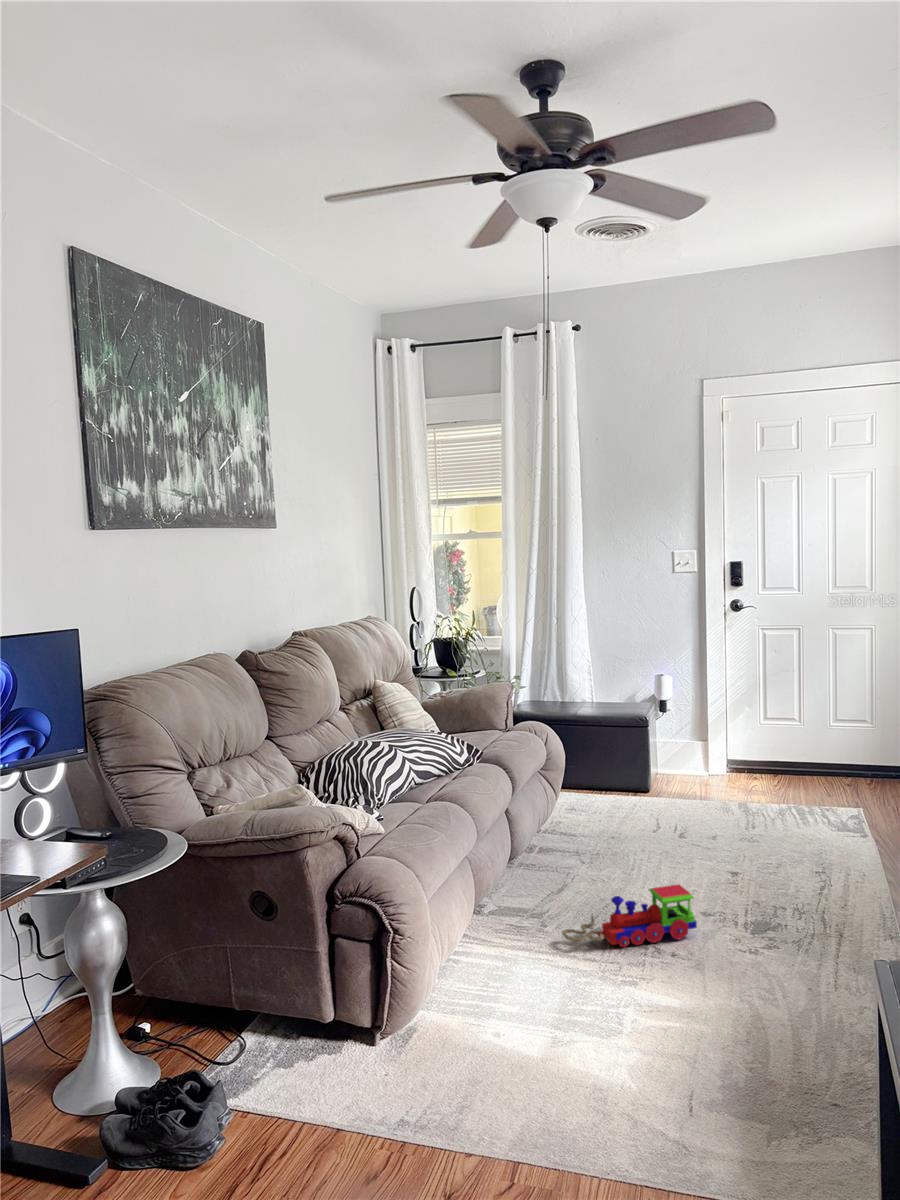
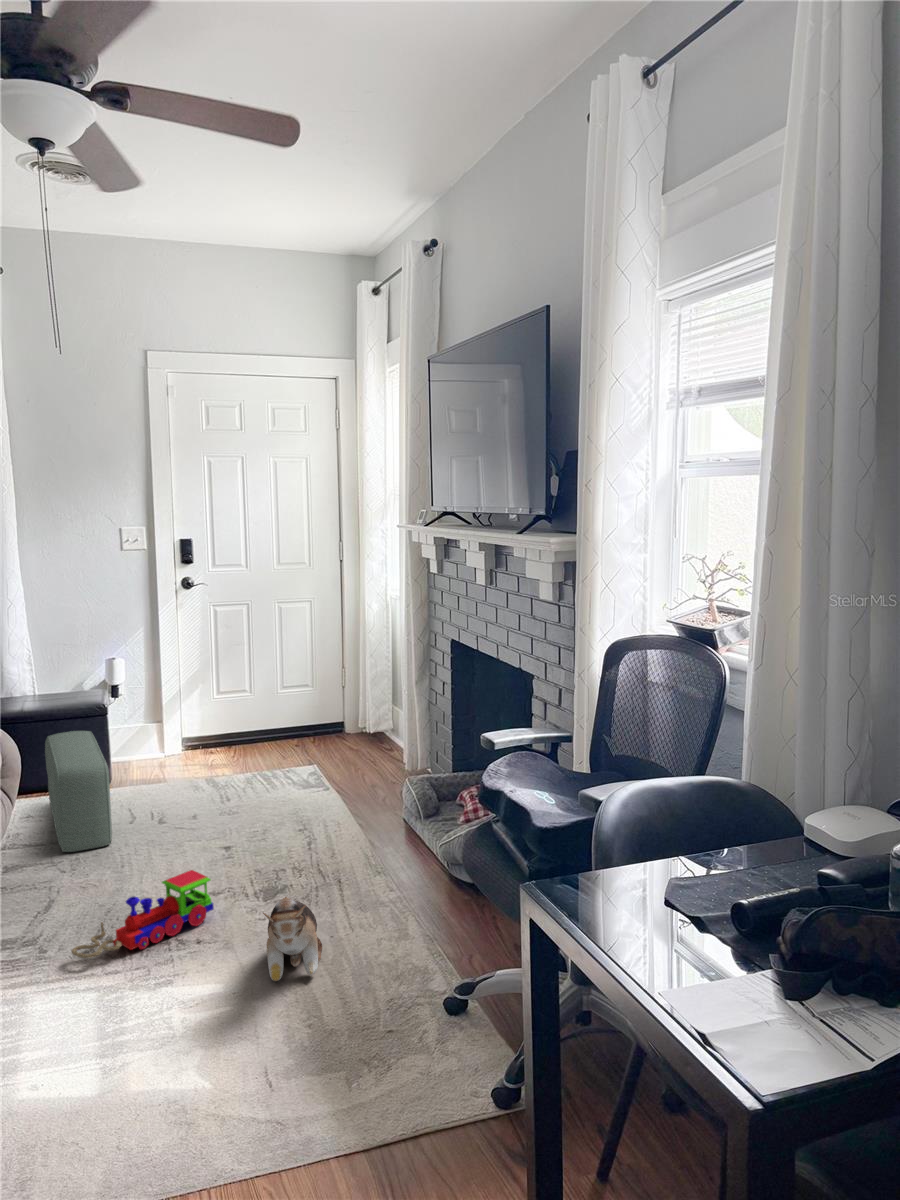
pouf: none [583,738,632,848] -> present [45,731,112,852]
plush toy: none [717,929,792,1018] -> present [263,897,322,981]

